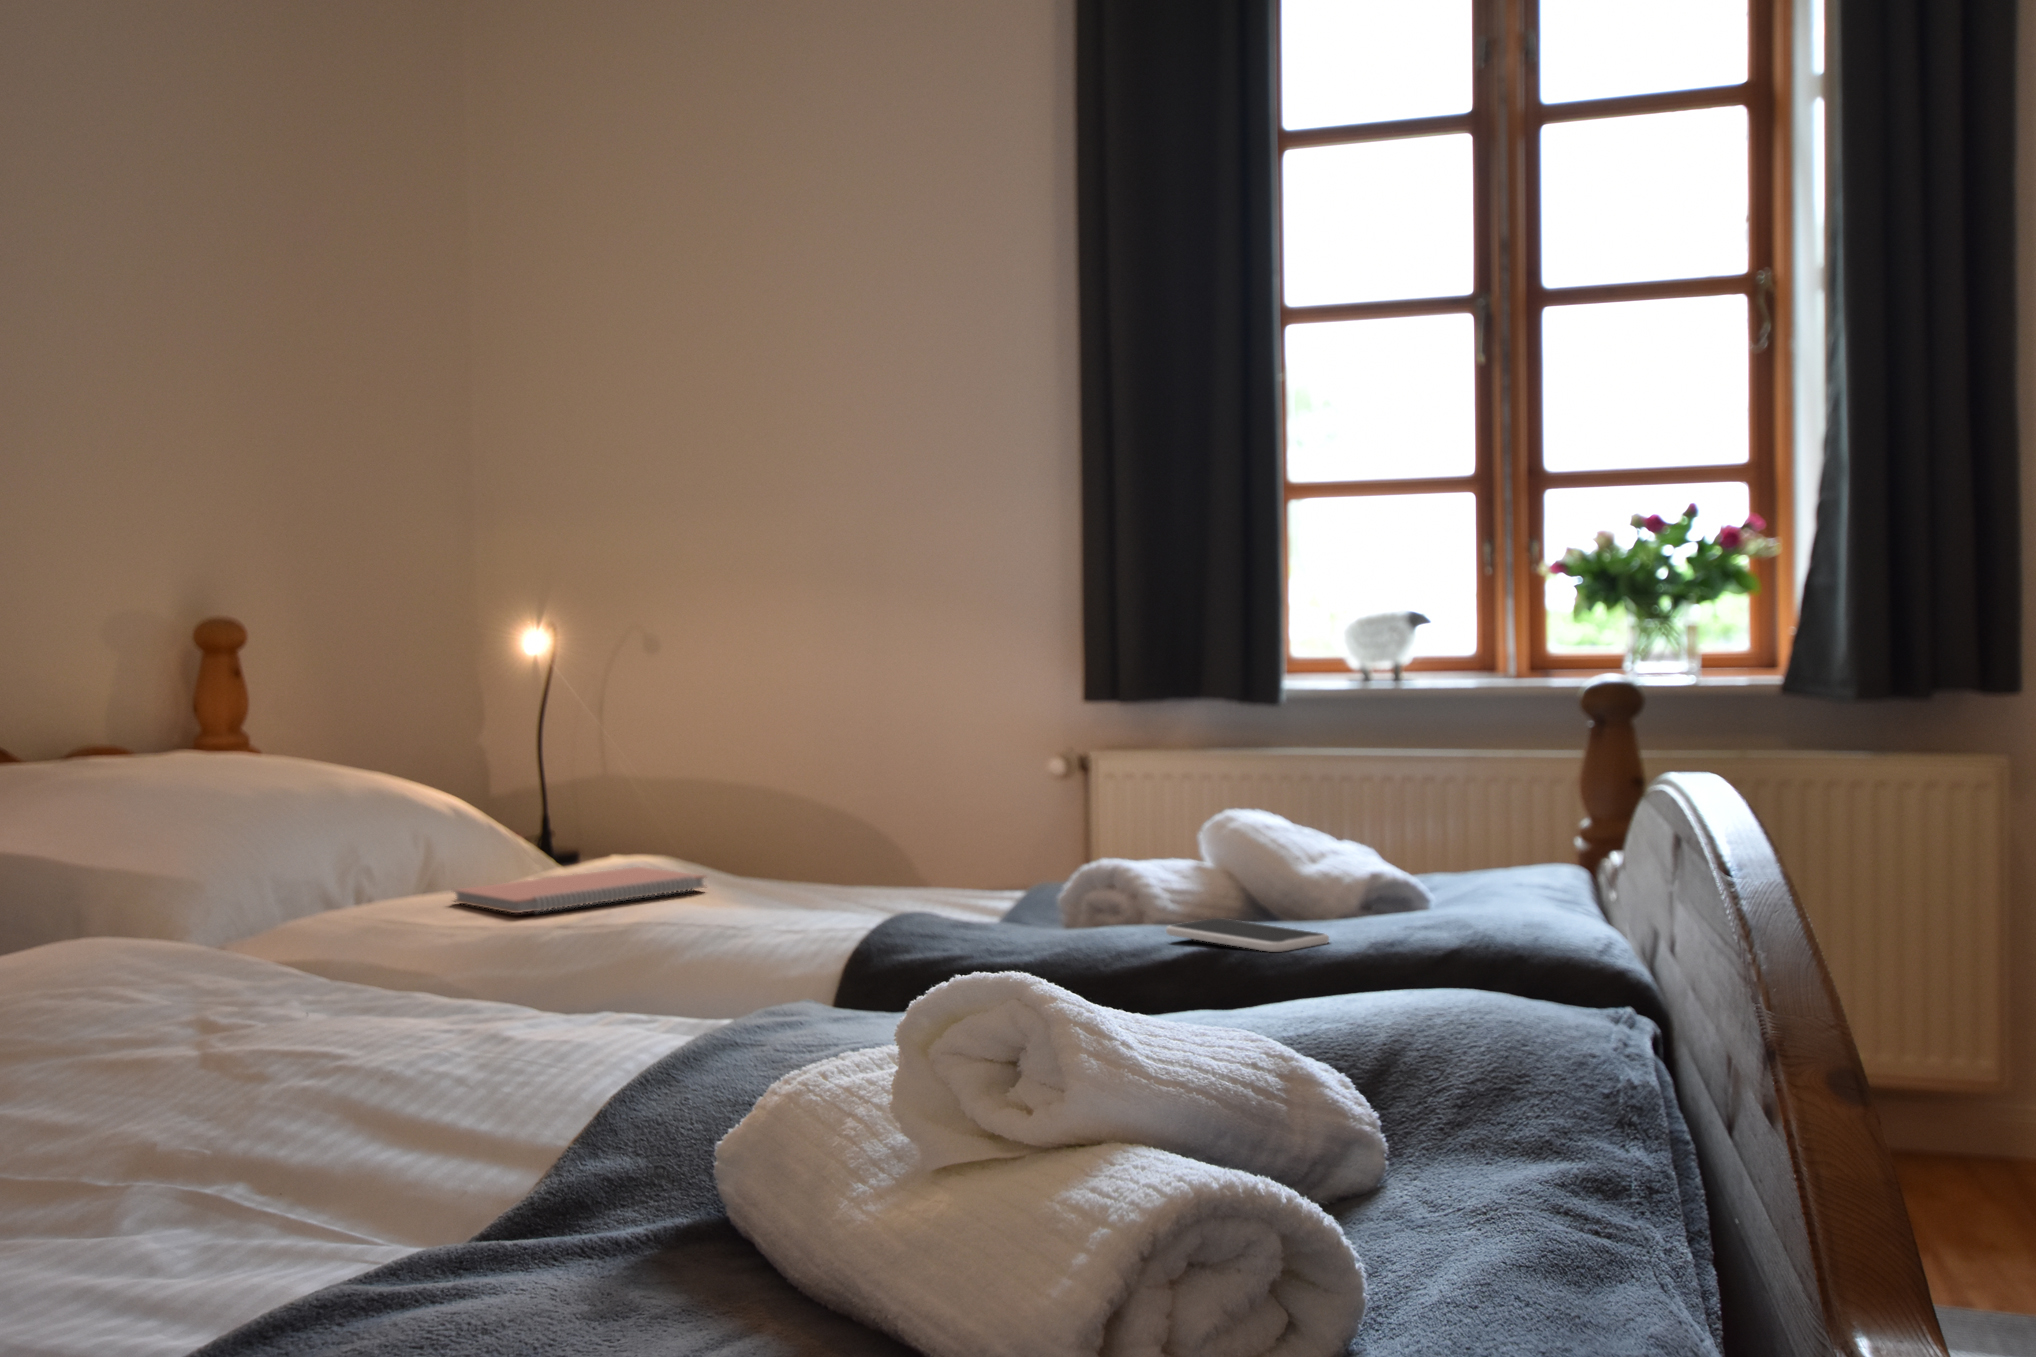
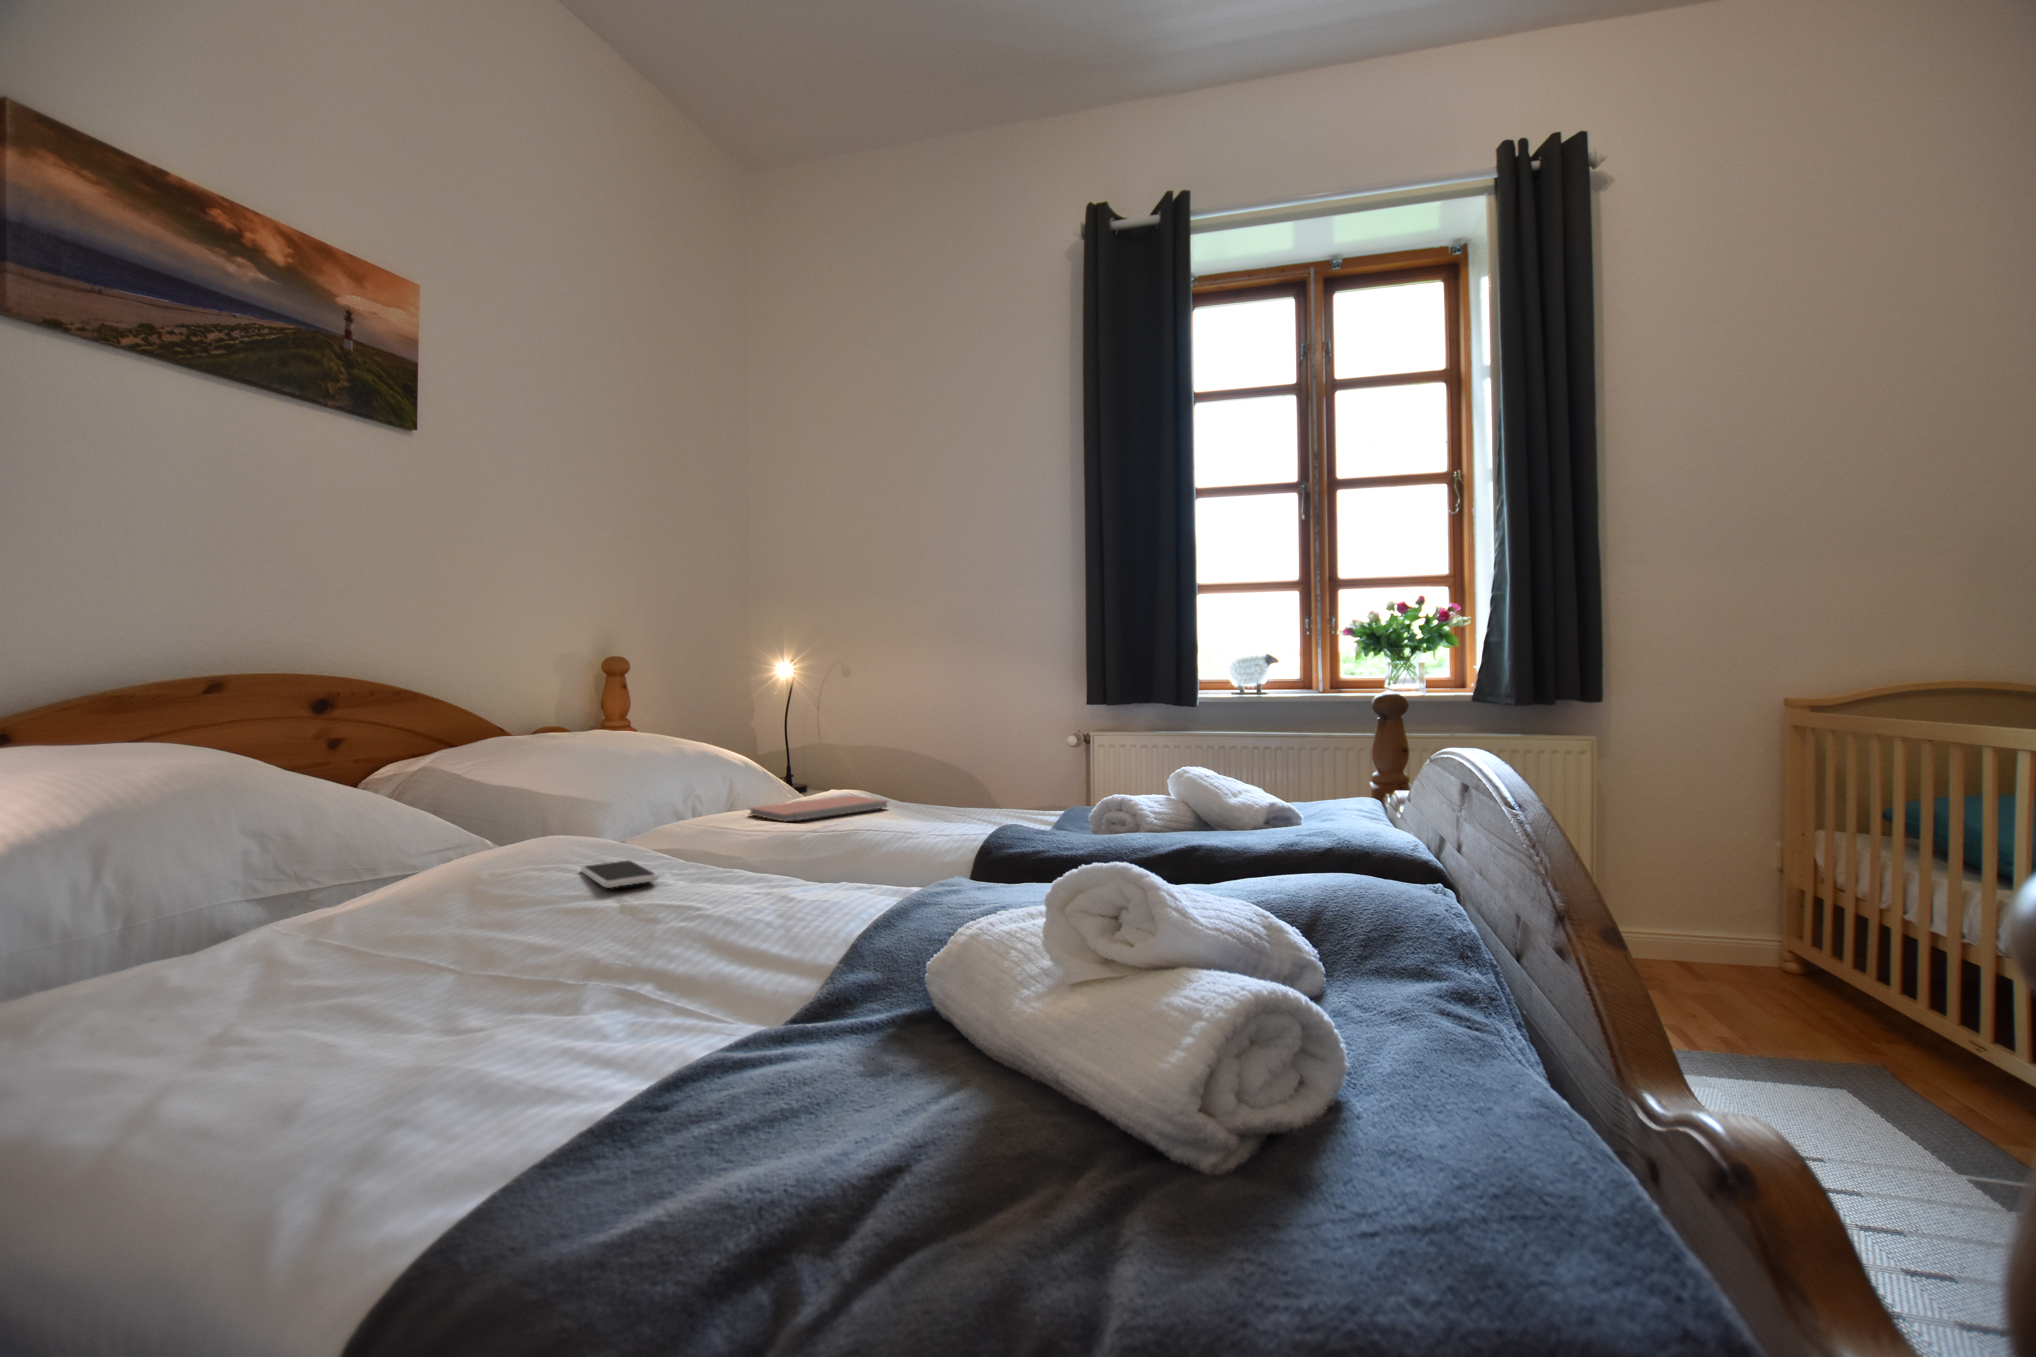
smartphone: present [1166,918,1329,952] -> present [581,860,659,888]

